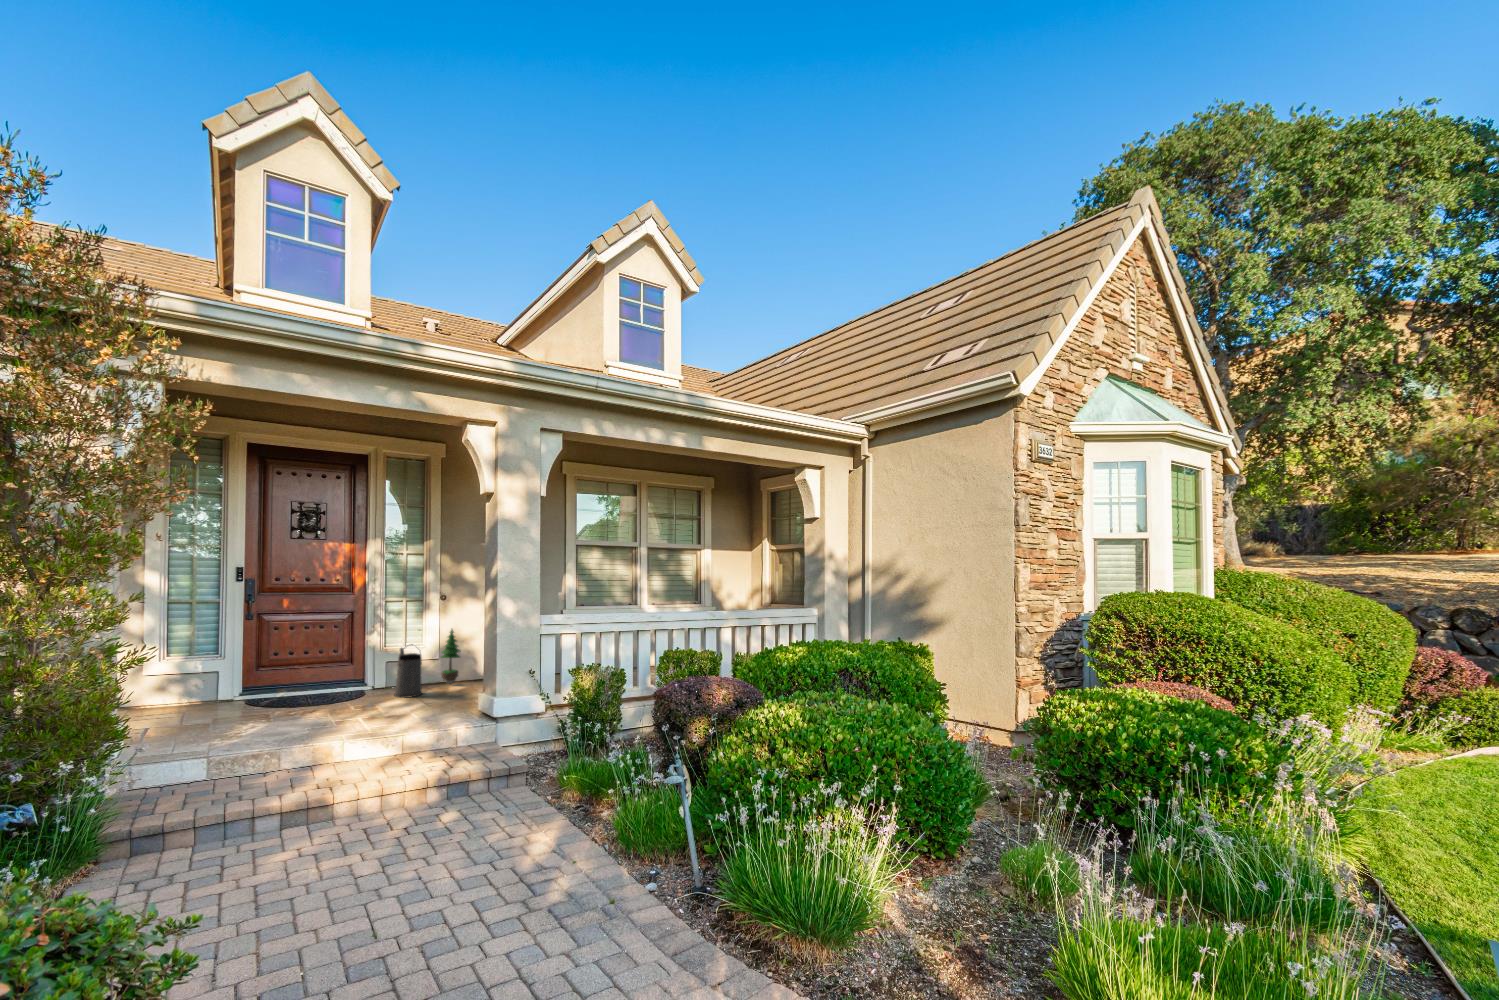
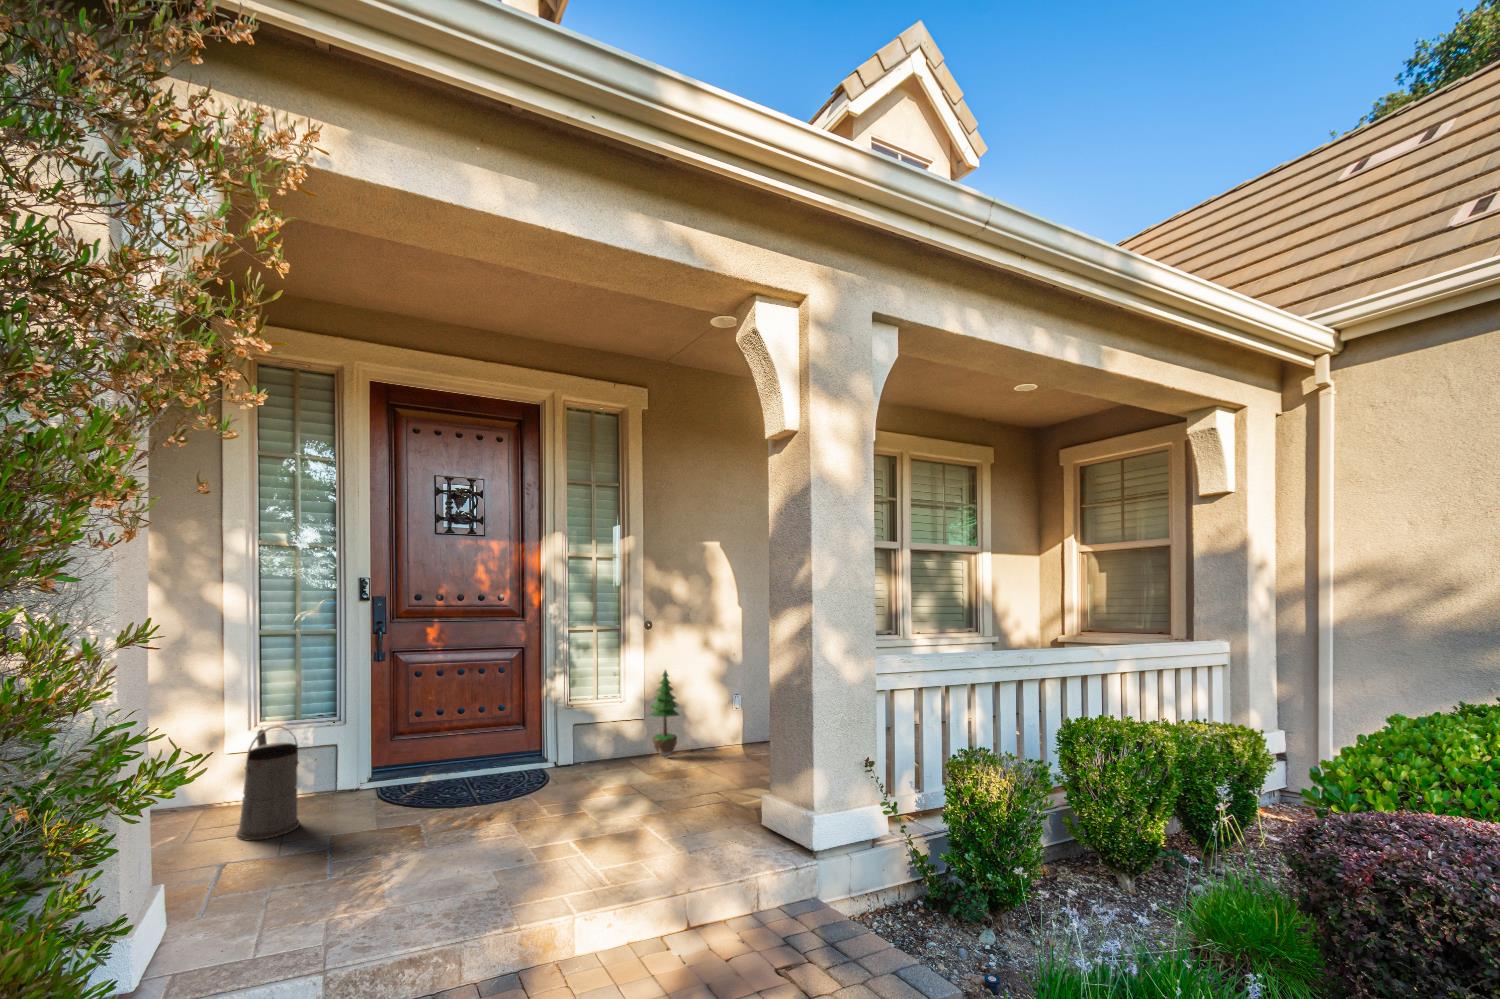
watering can: present [394,646,422,698] -> present [236,726,300,840]

